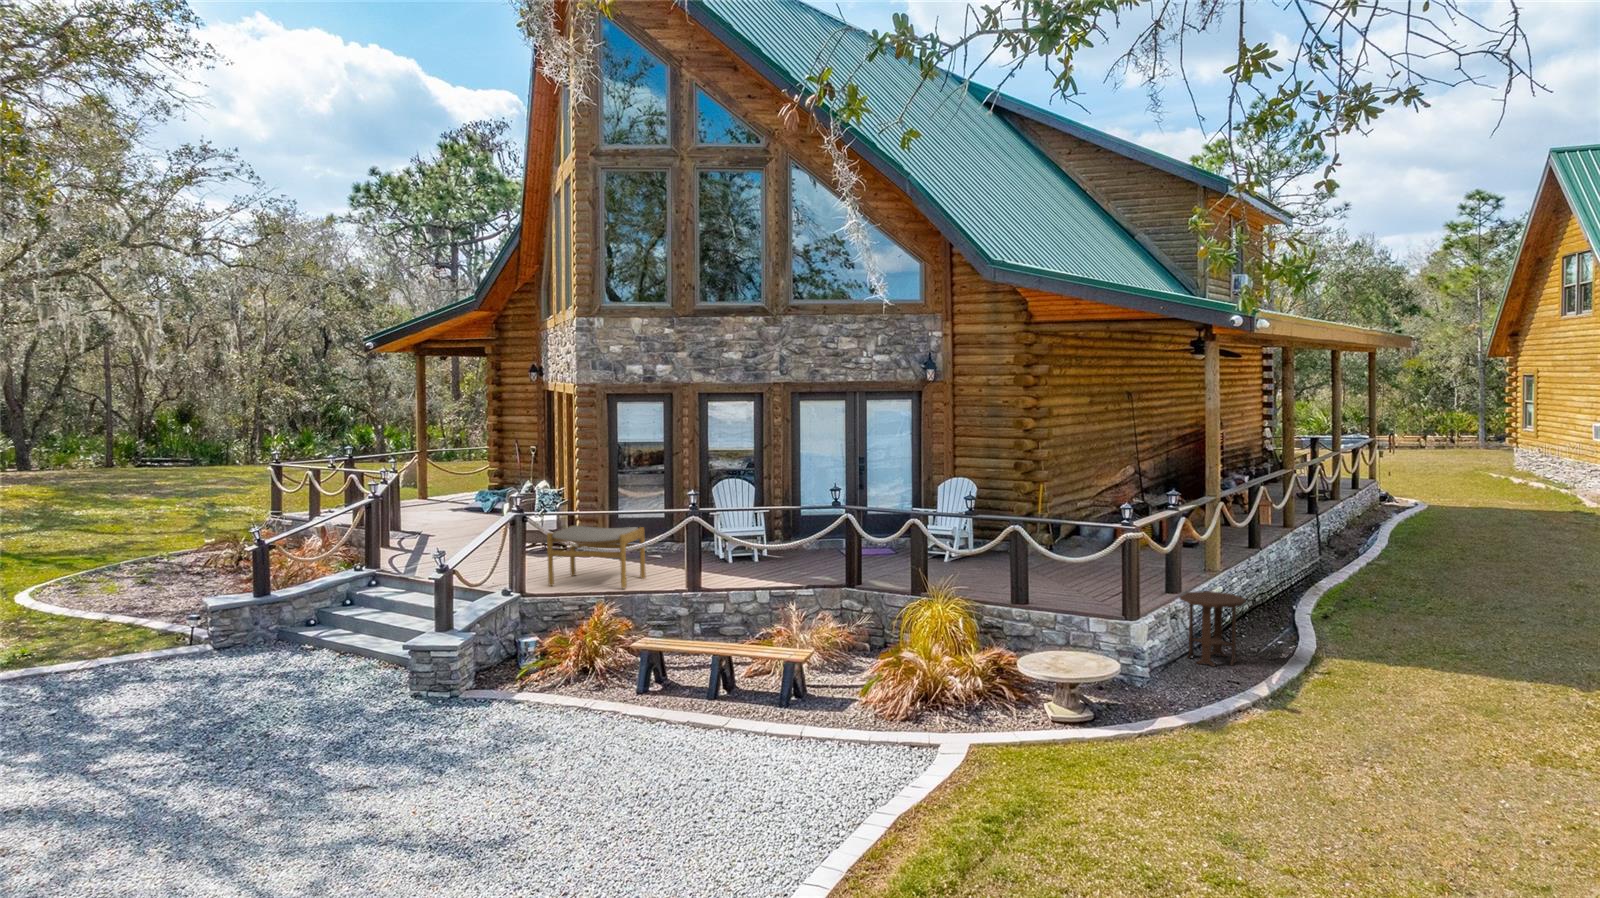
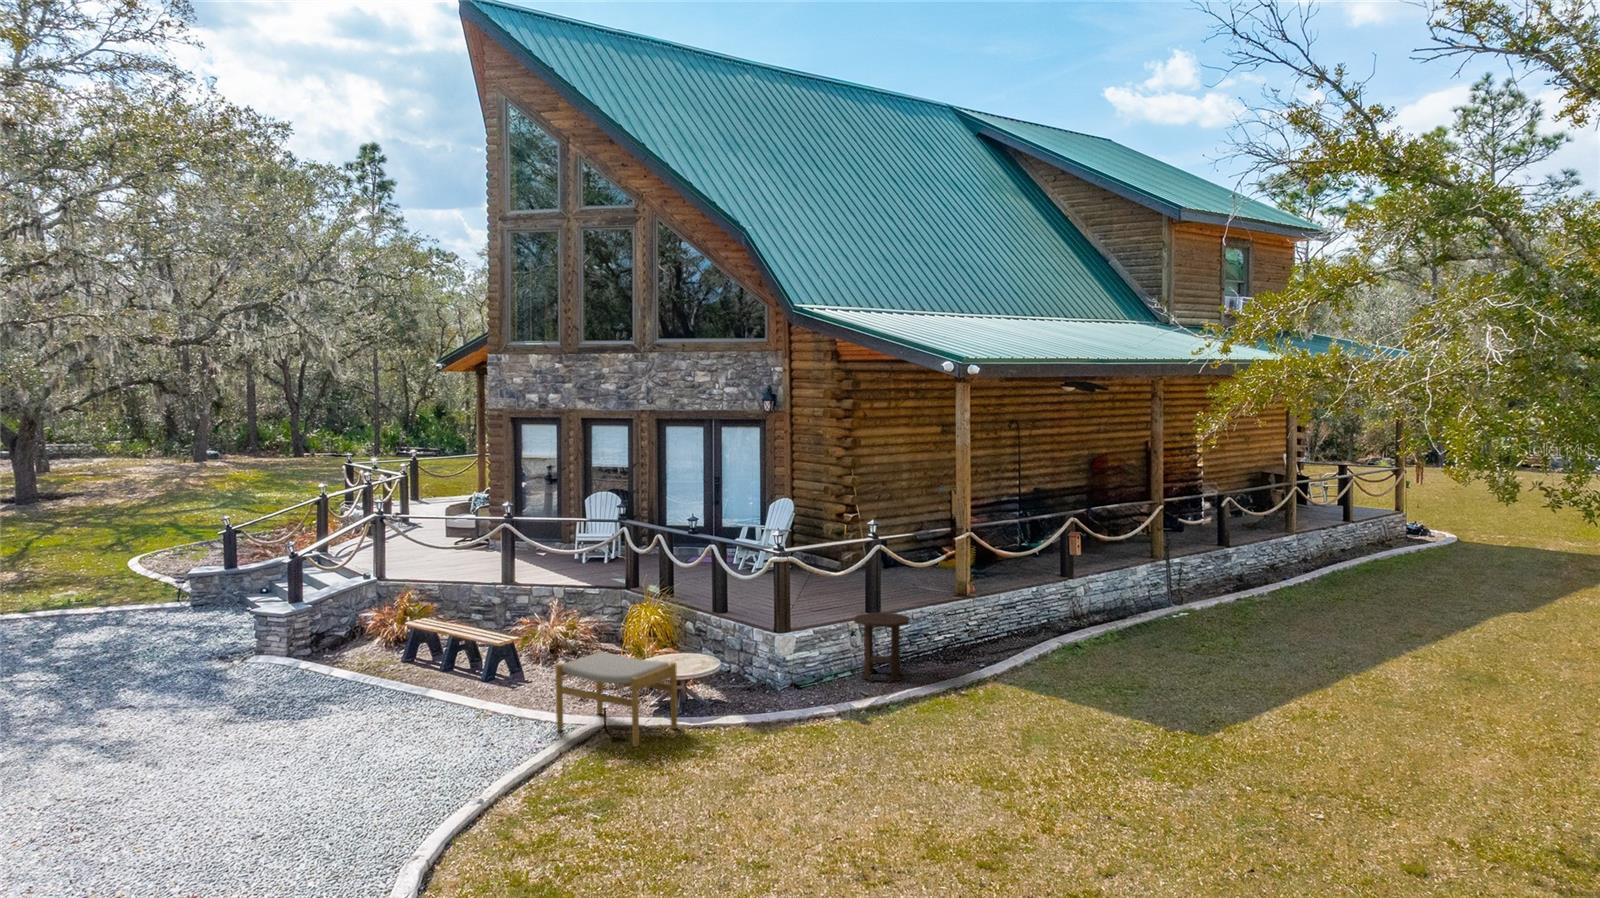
footstool: present [547,526,646,588] -> present [555,651,677,747]

